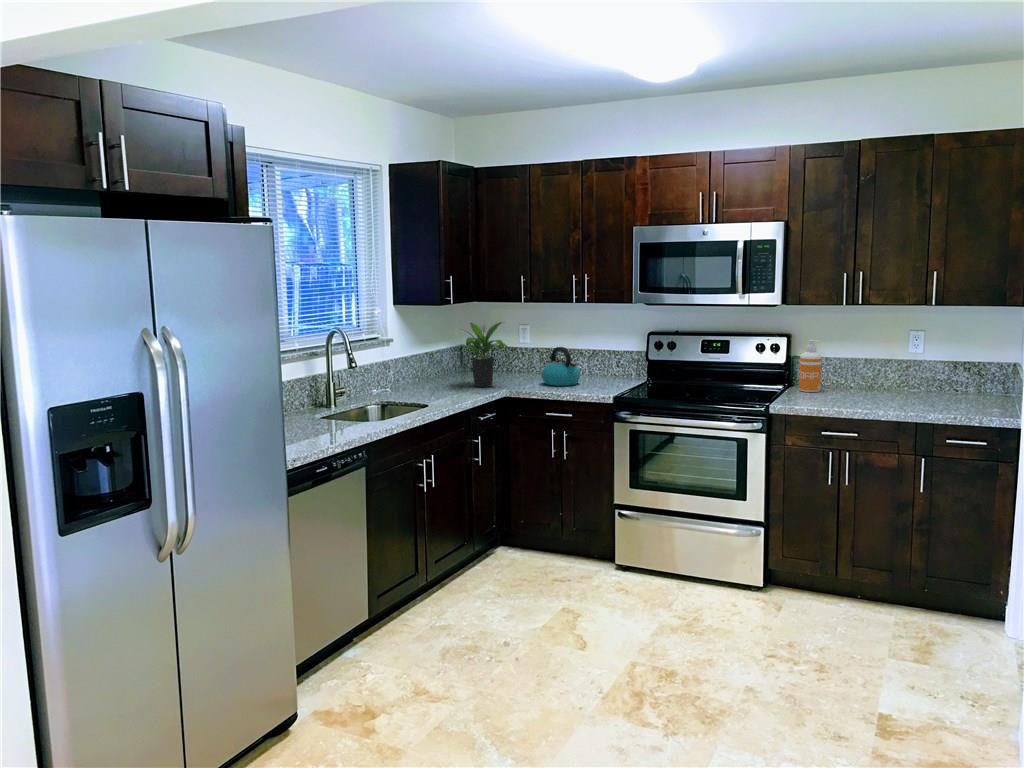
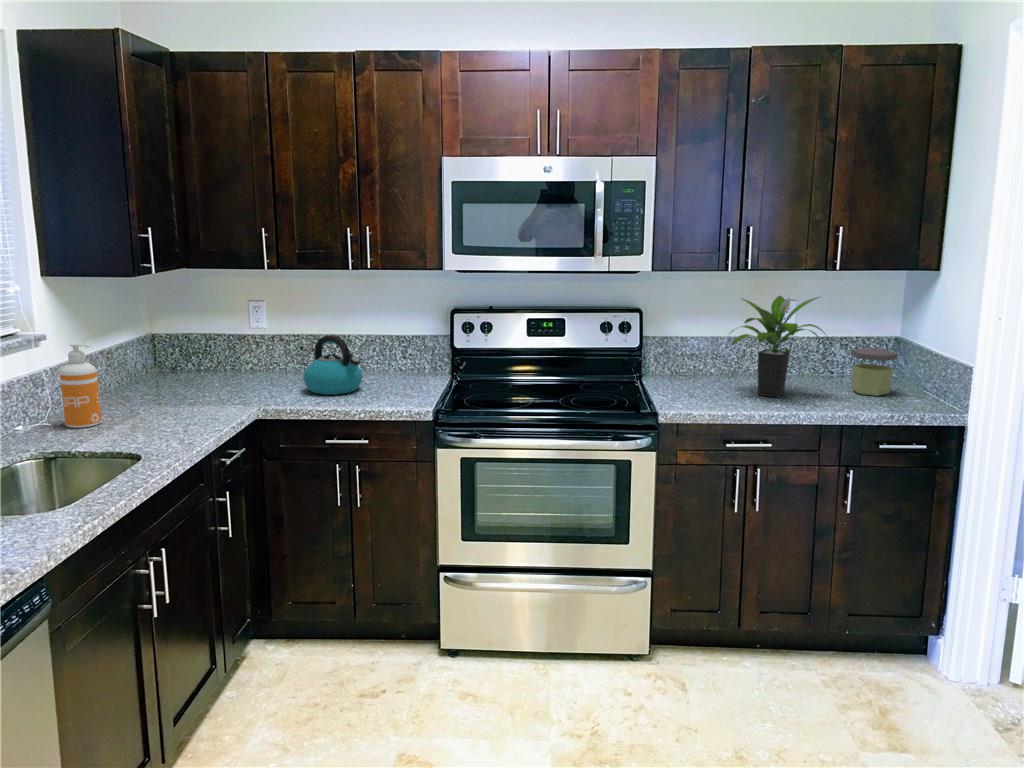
potted plant: present [456,322,509,387] -> present [732,296,825,397]
soap dispenser: present [799,340,822,392] -> present [60,343,102,428]
jar: none [952,368,988,406] -> present [851,348,898,396]

